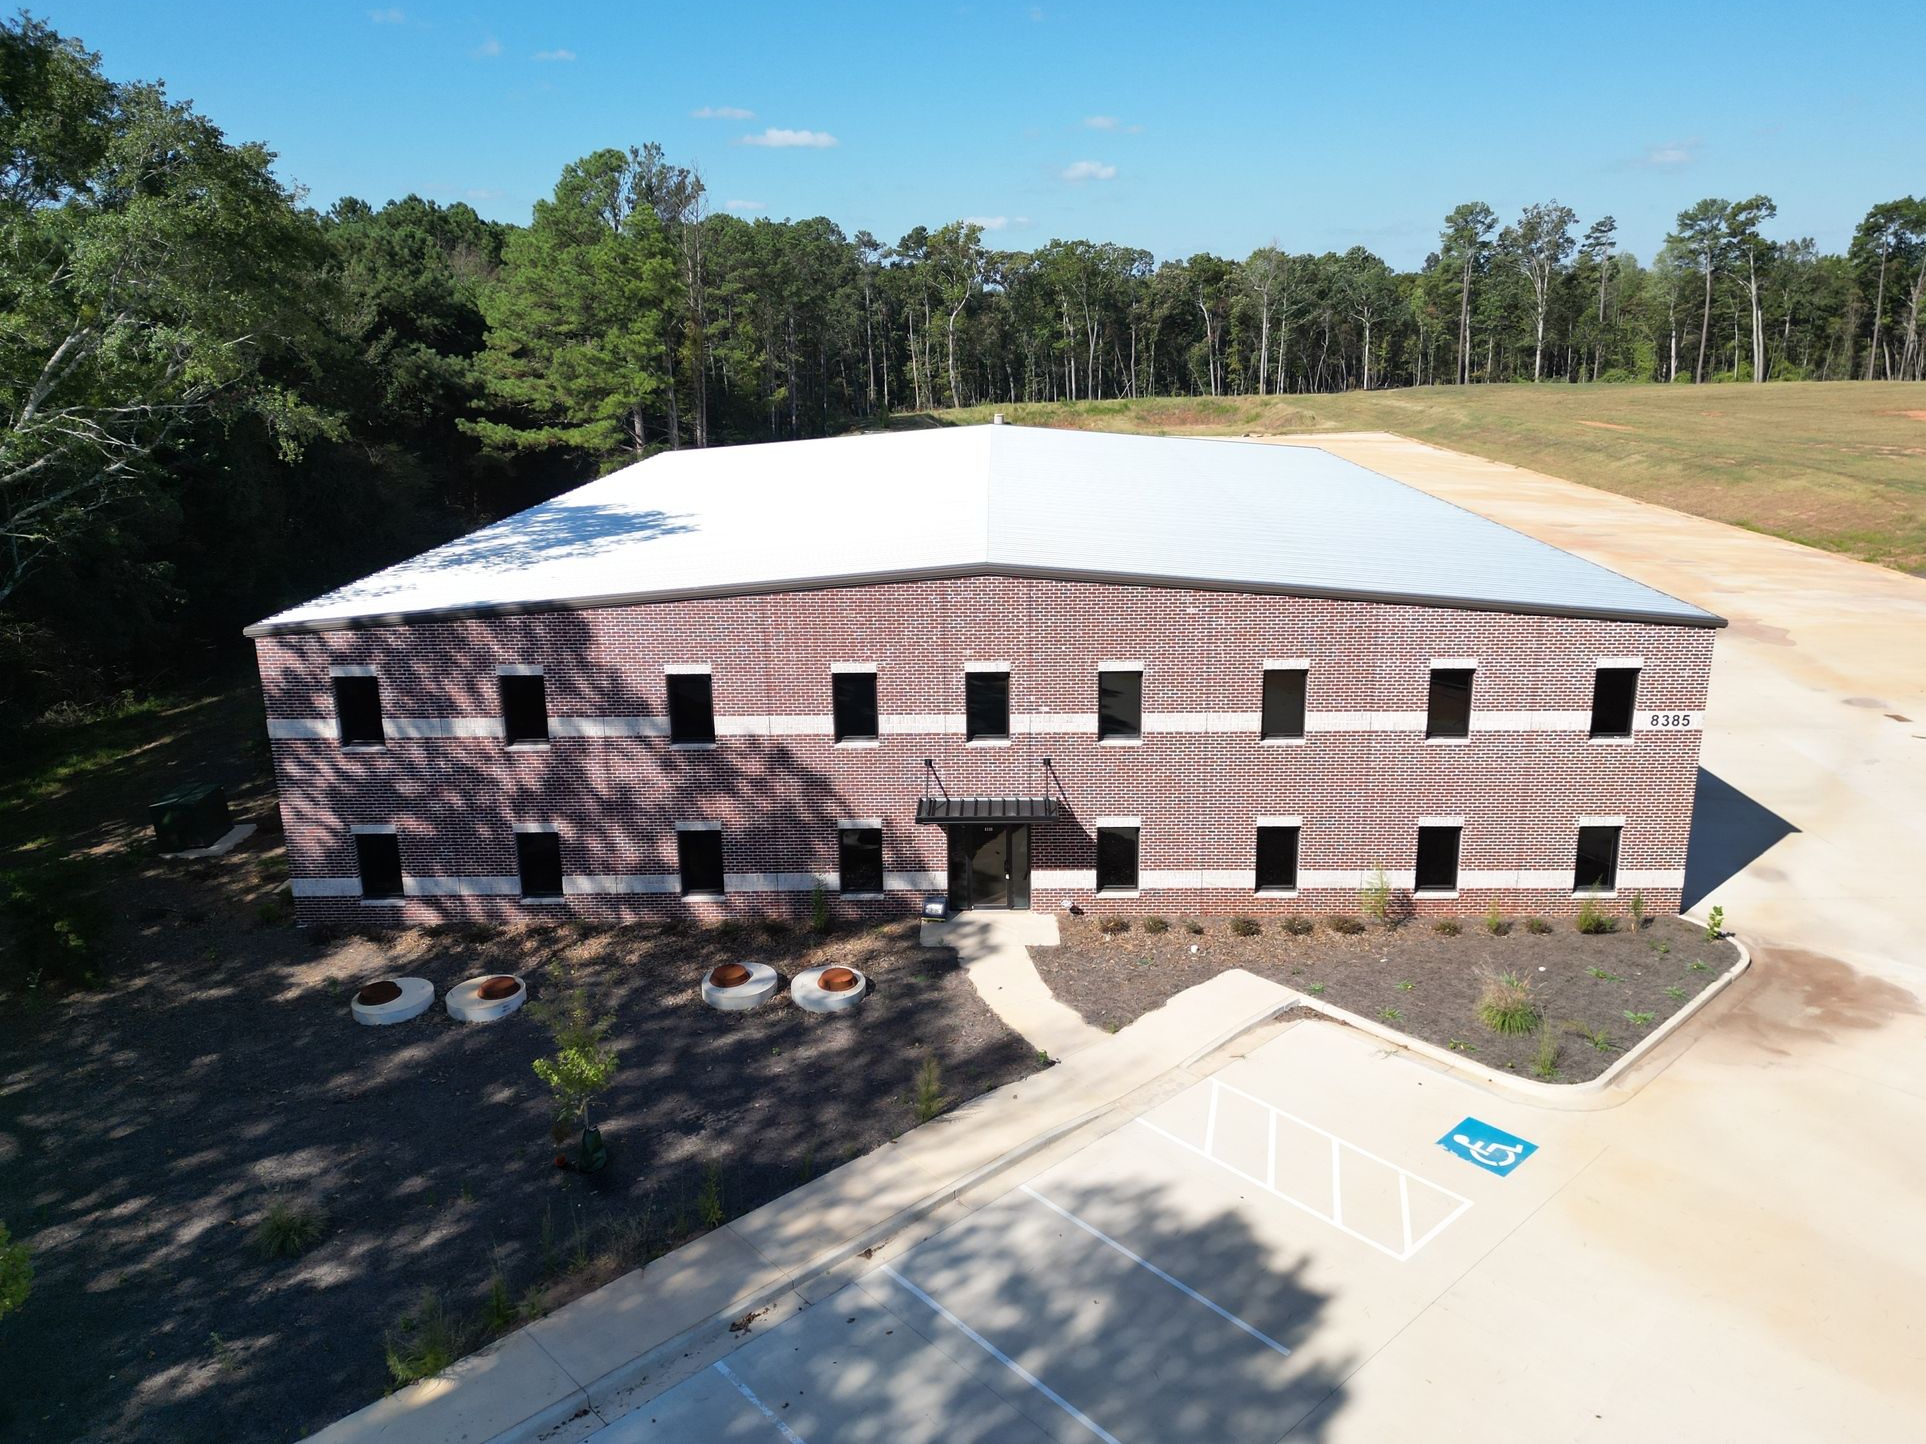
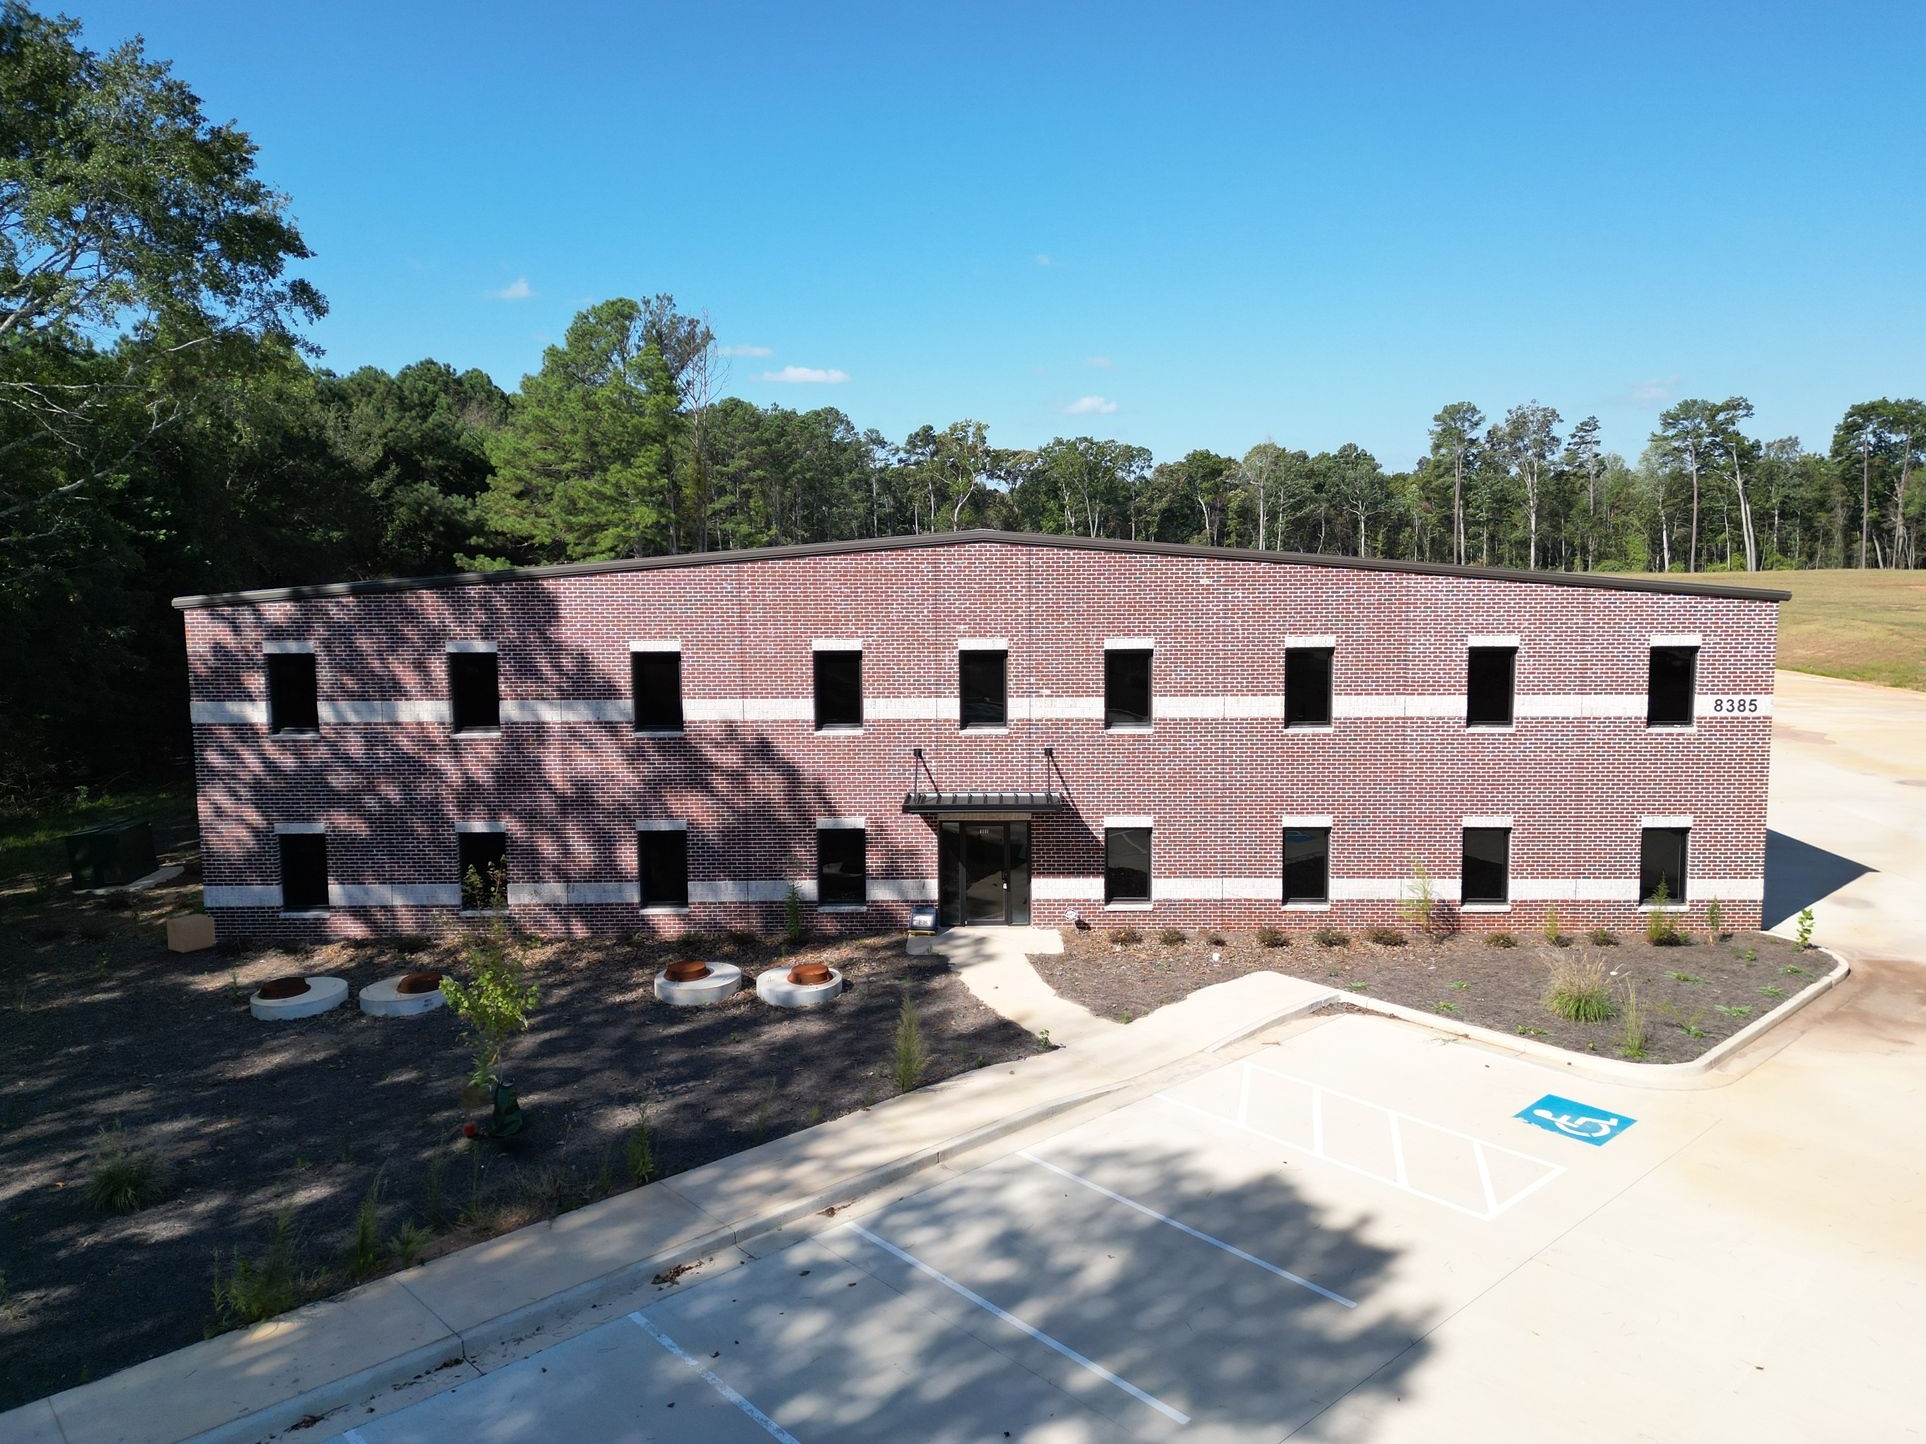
cardboard box: none [263,902,308,940] -> present [167,914,215,953]

